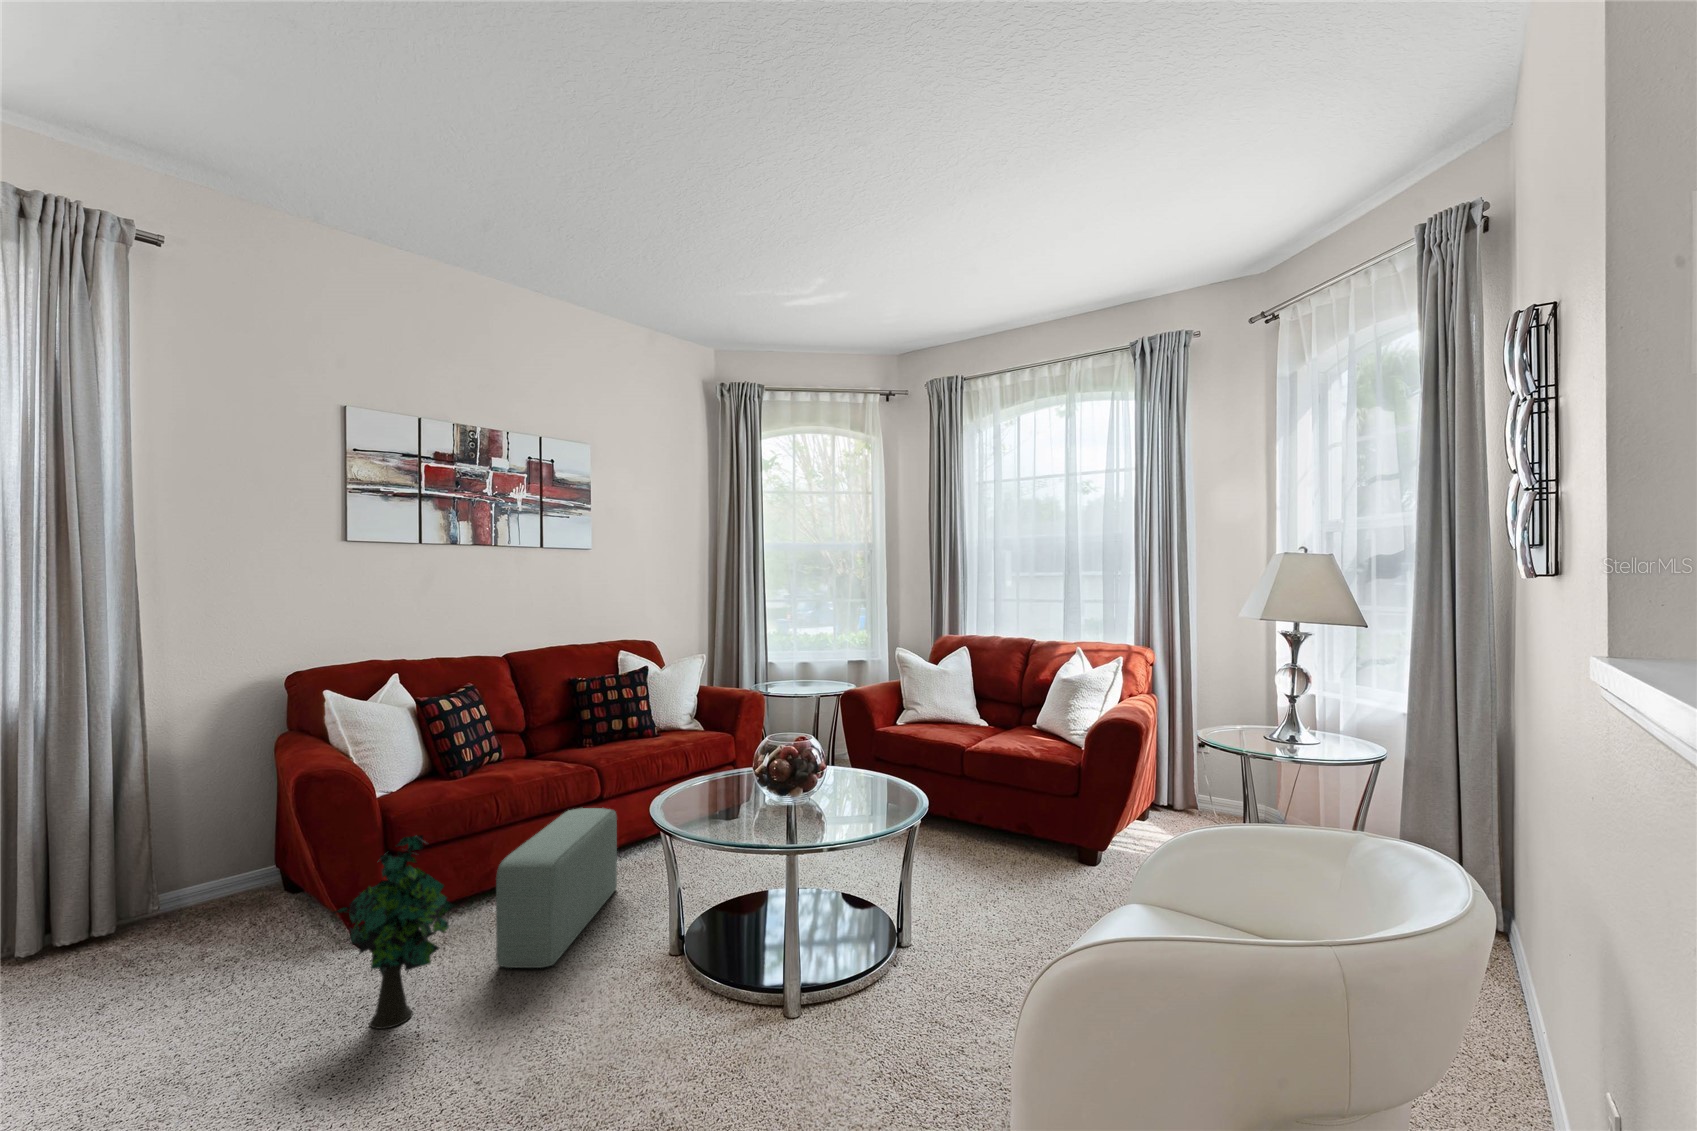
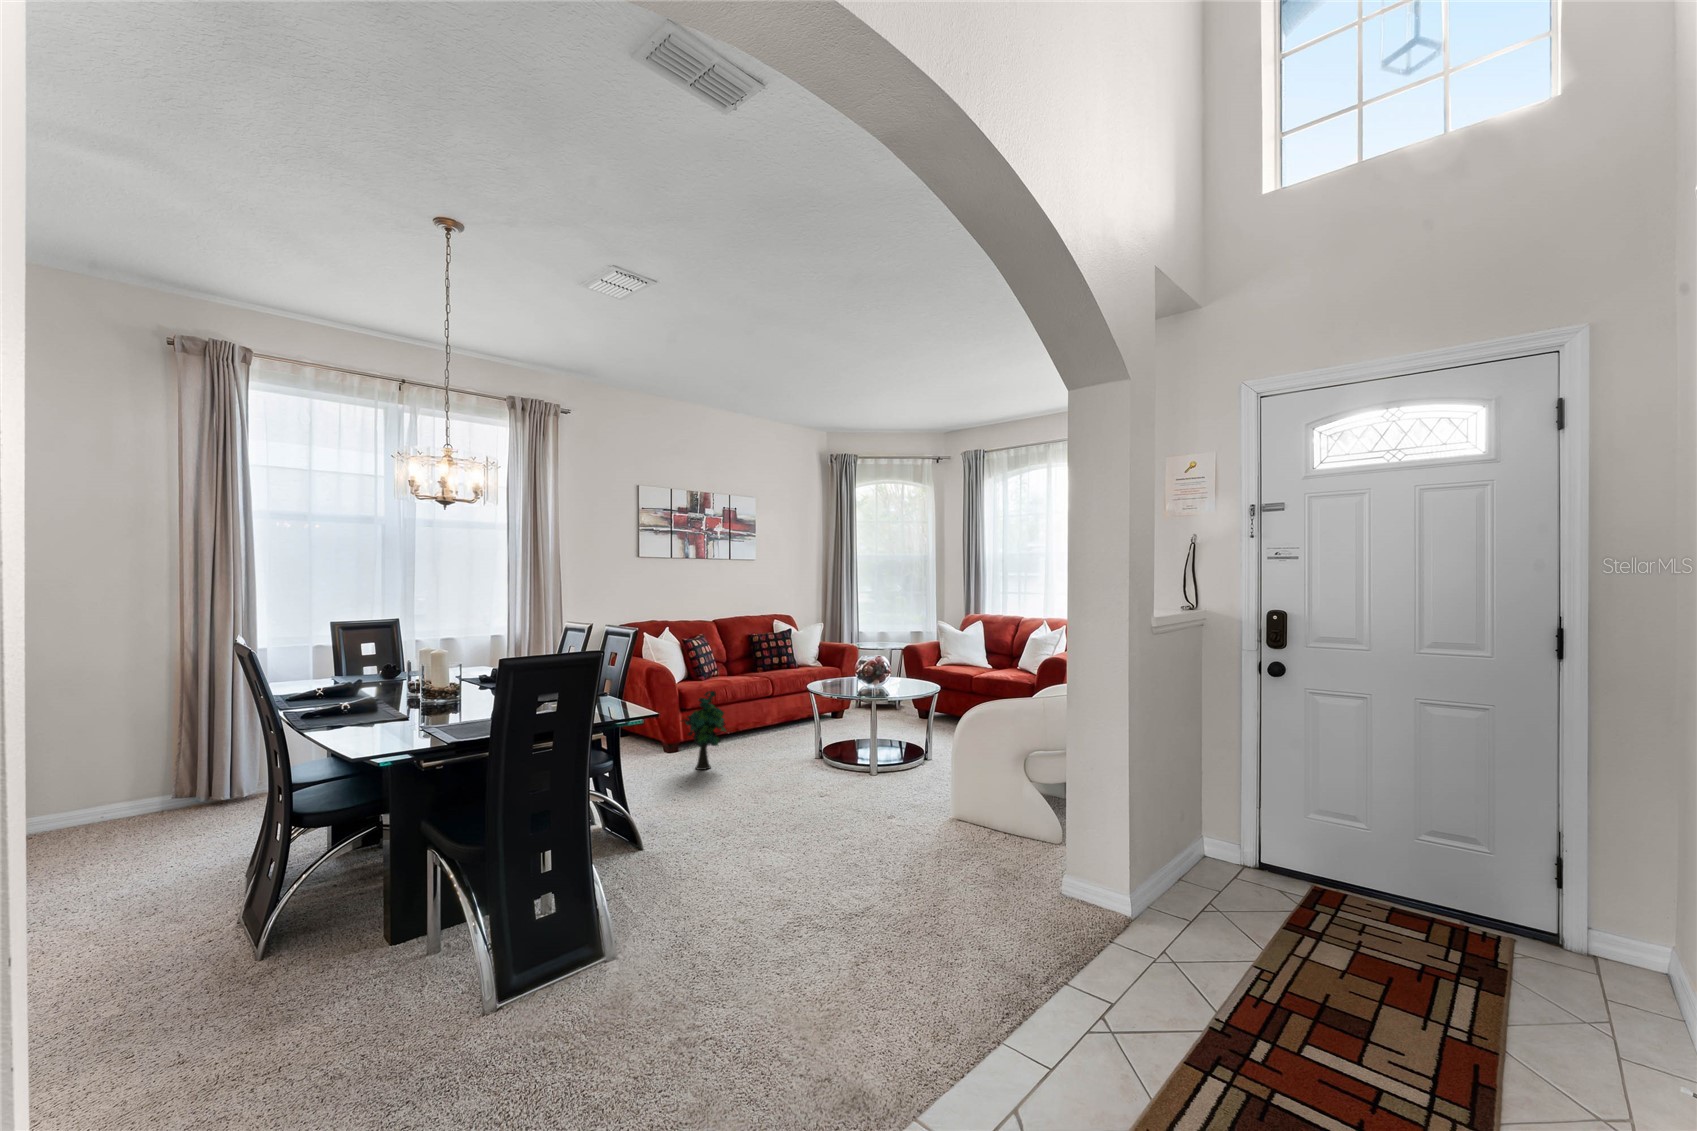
pouf: present [496,808,617,968] -> none [739,696,785,758]

